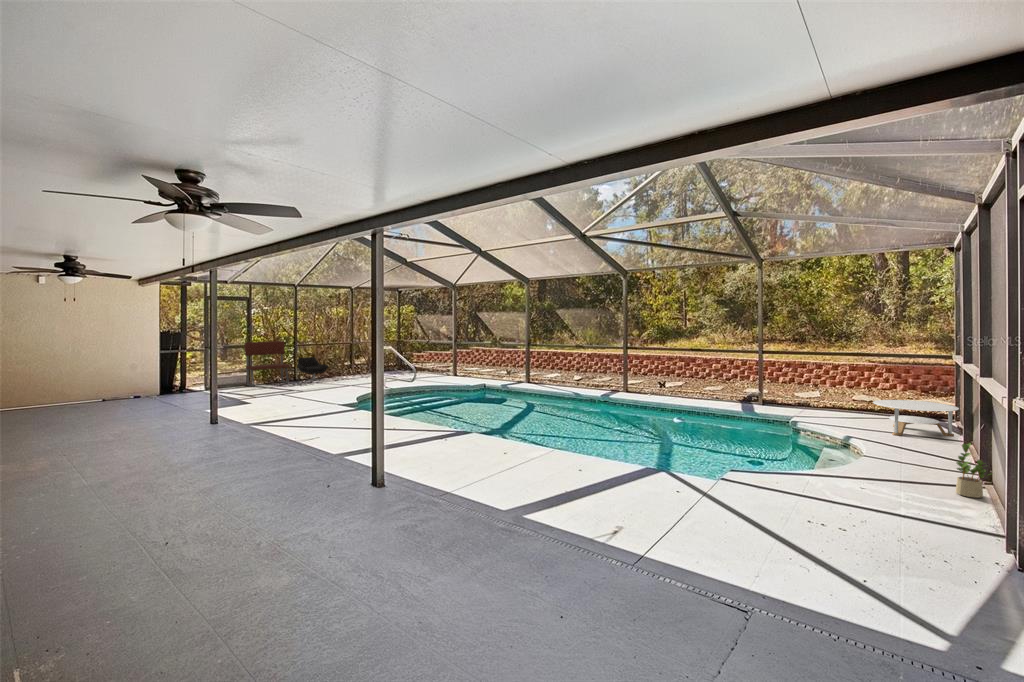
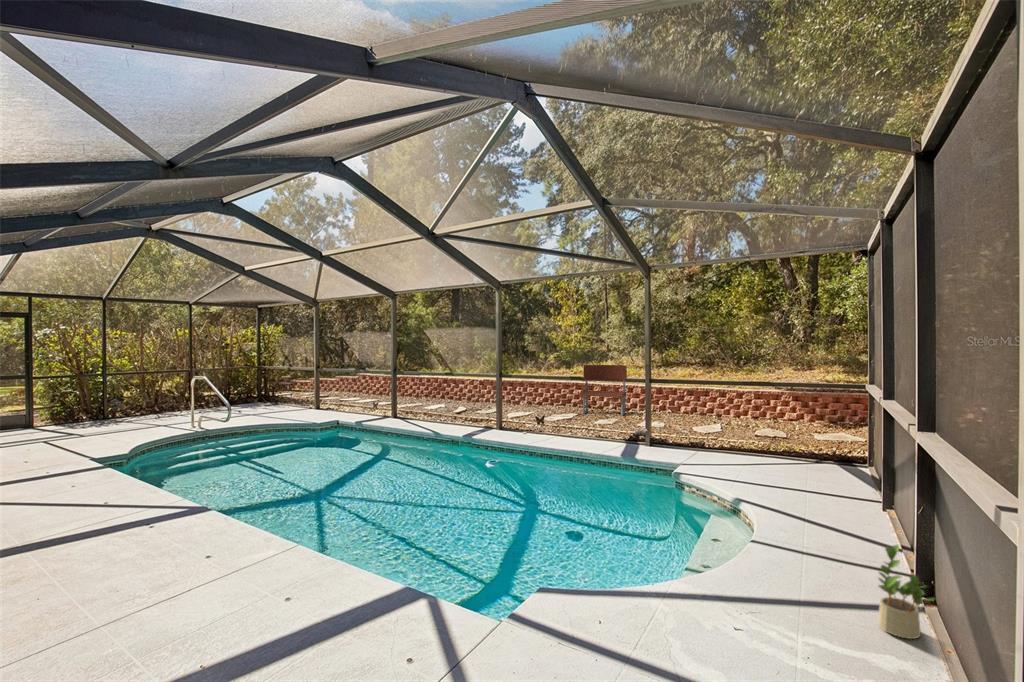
bench: present [244,341,292,387] -> present [579,365,627,416]
lounge chair: present [297,357,329,380] -> none [112,388,155,419]
round table: present [873,400,959,437] -> none [771,443,874,494]

